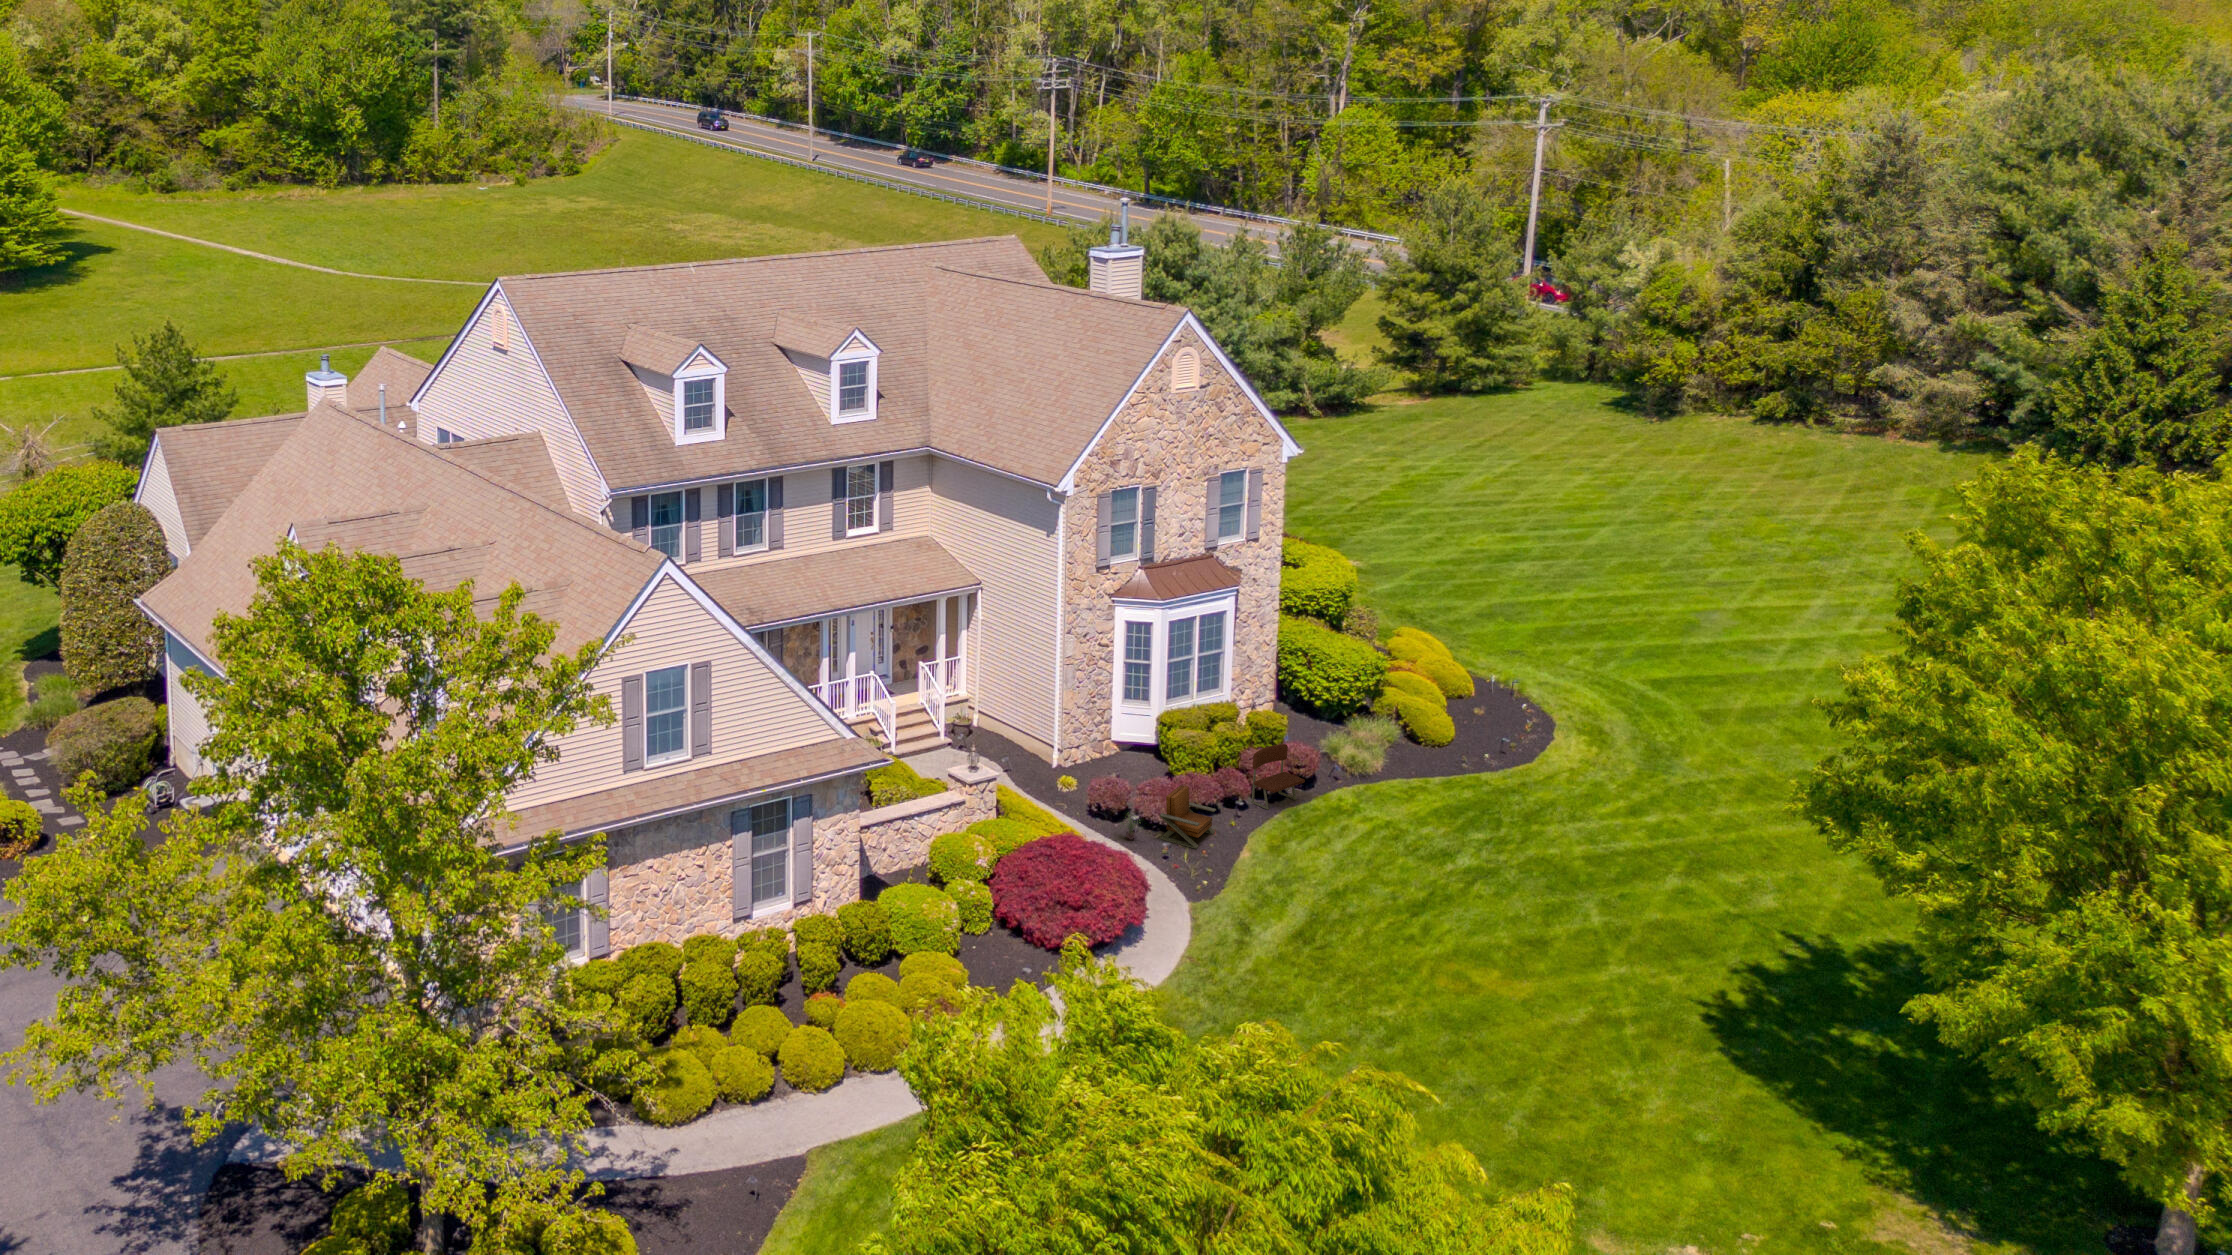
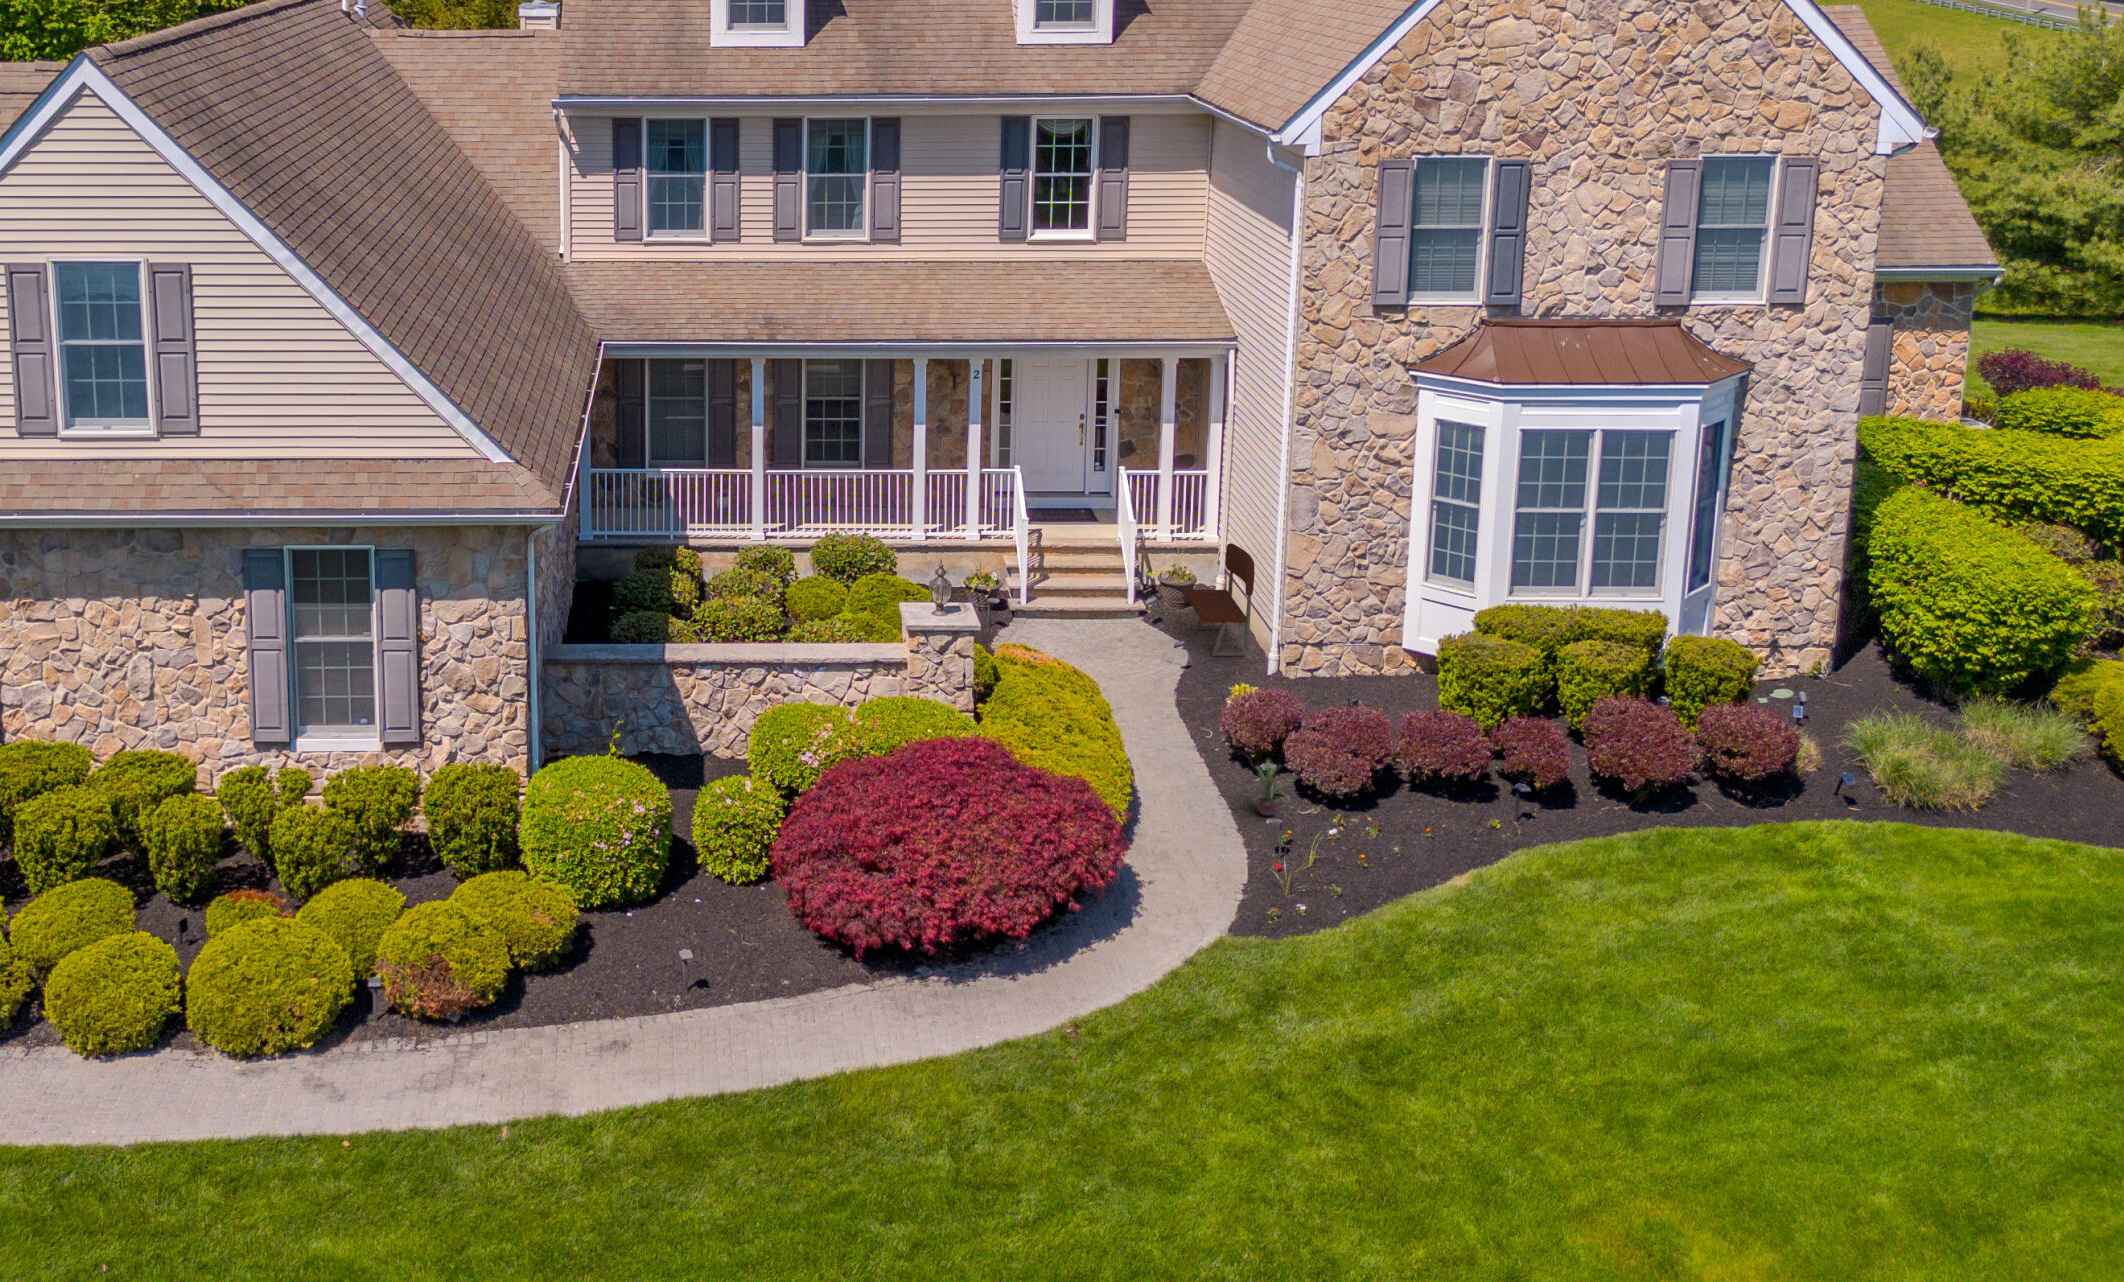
bench: present [1251,744,1305,810] -> present [1184,543,1255,656]
lounge chair: present [1160,785,1216,849] -> none [1327,732,1466,864]

